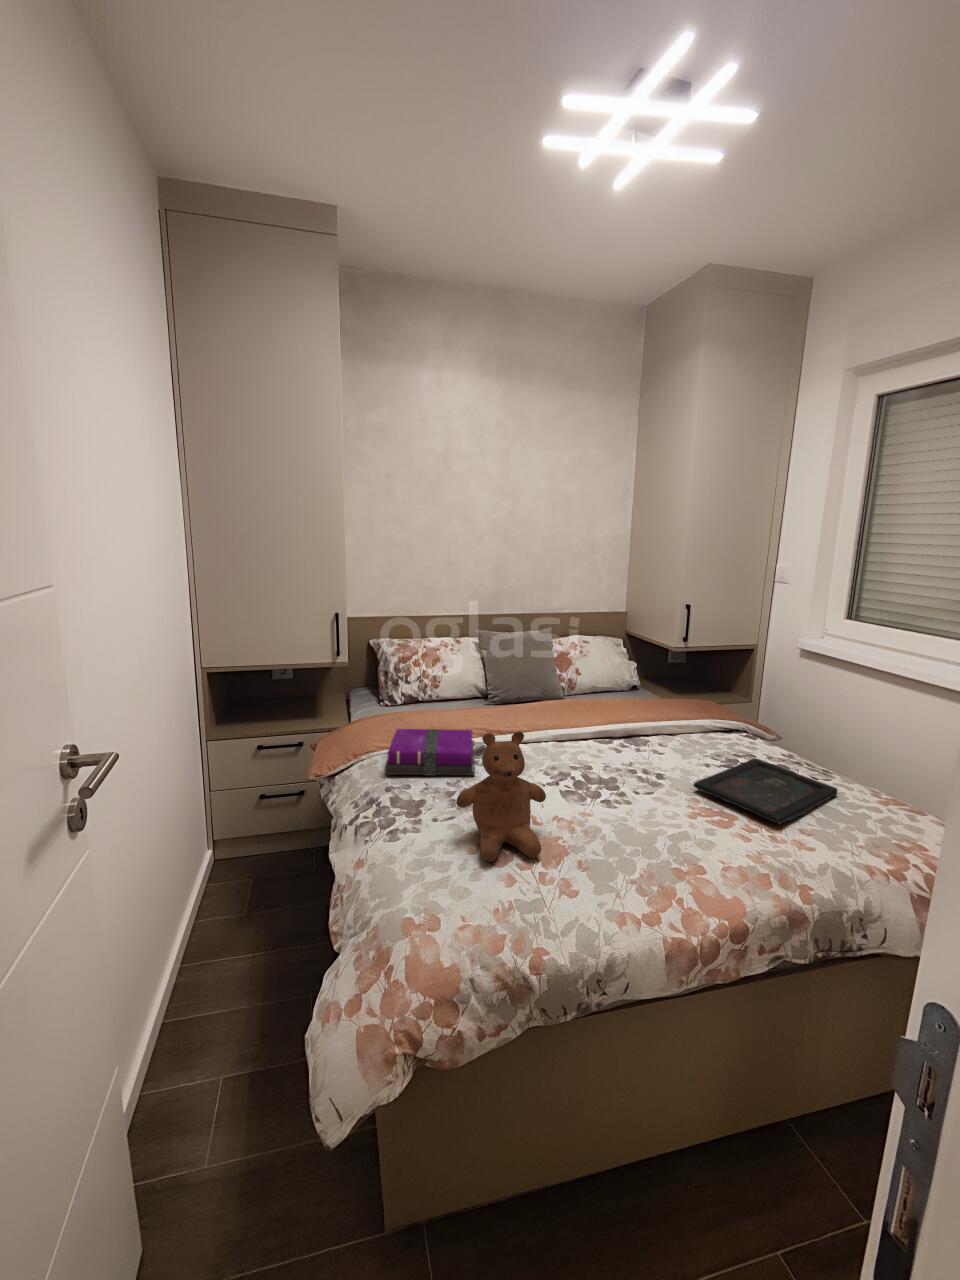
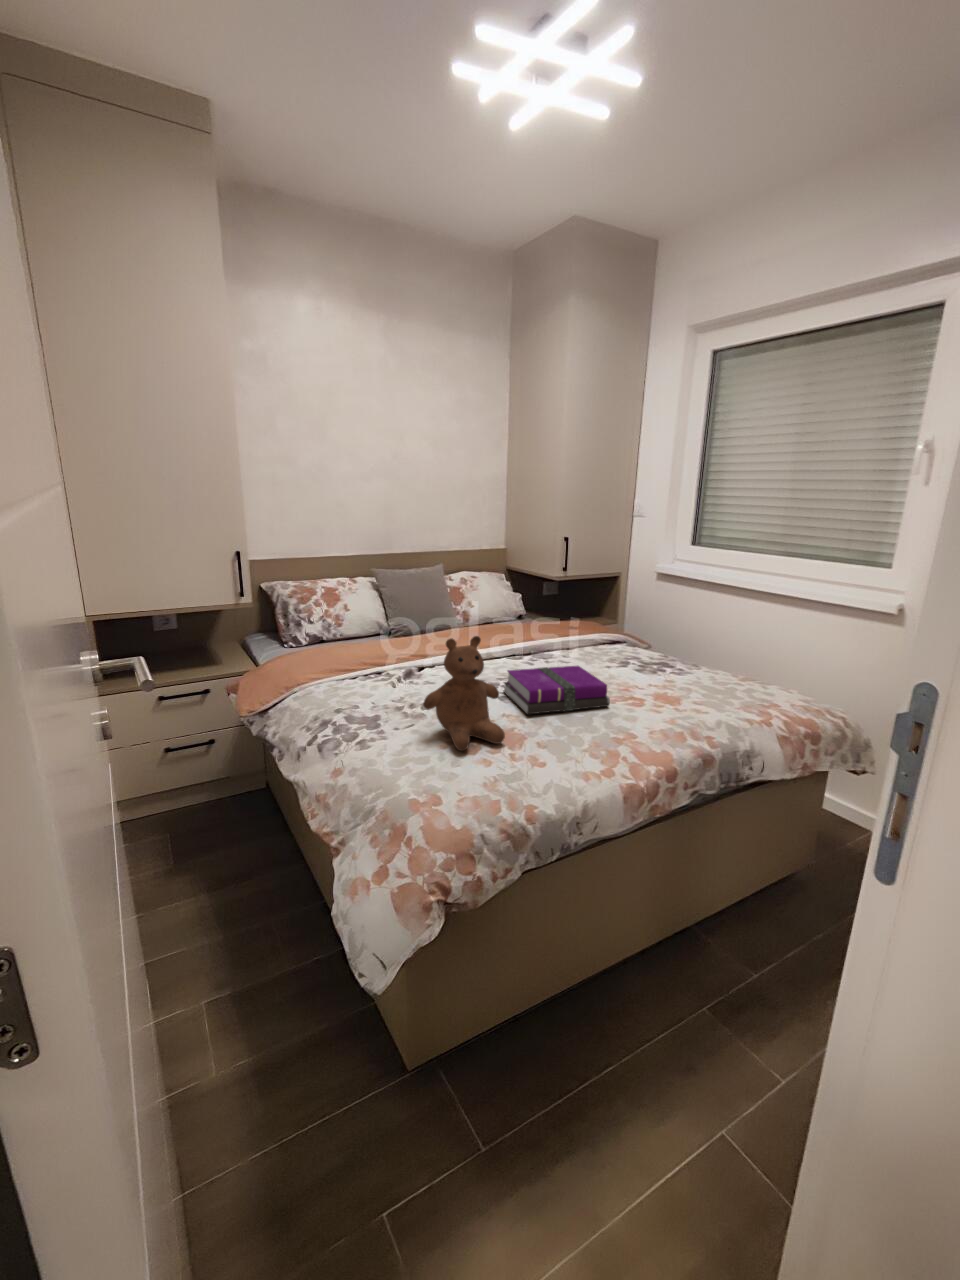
notebook: present [385,729,475,776] -> present [503,666,610,714]
tray: present [694,758,838,824] -> none [605,658,709,699]

